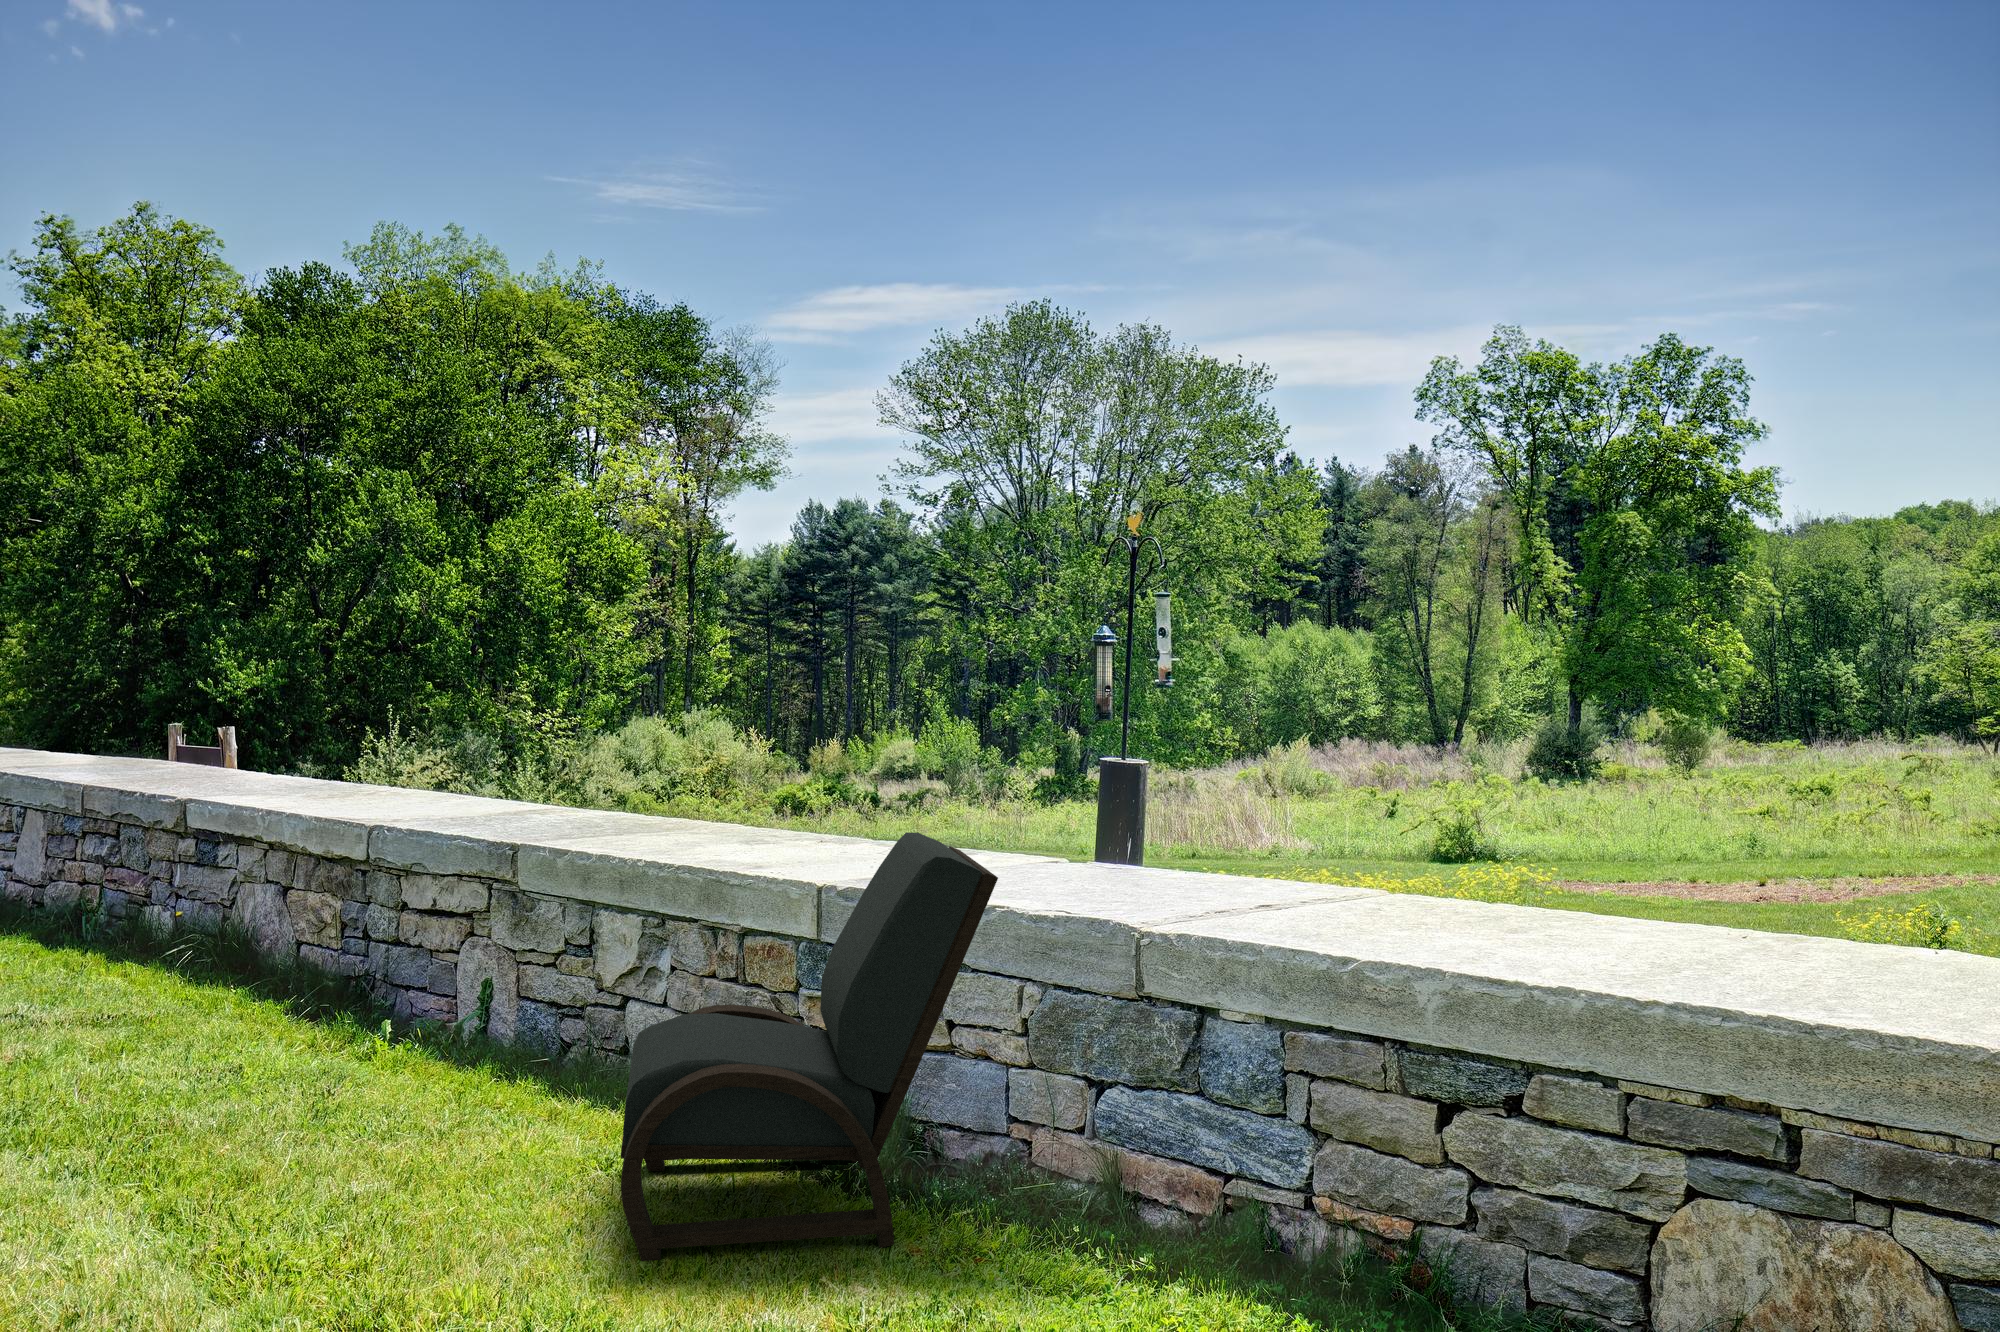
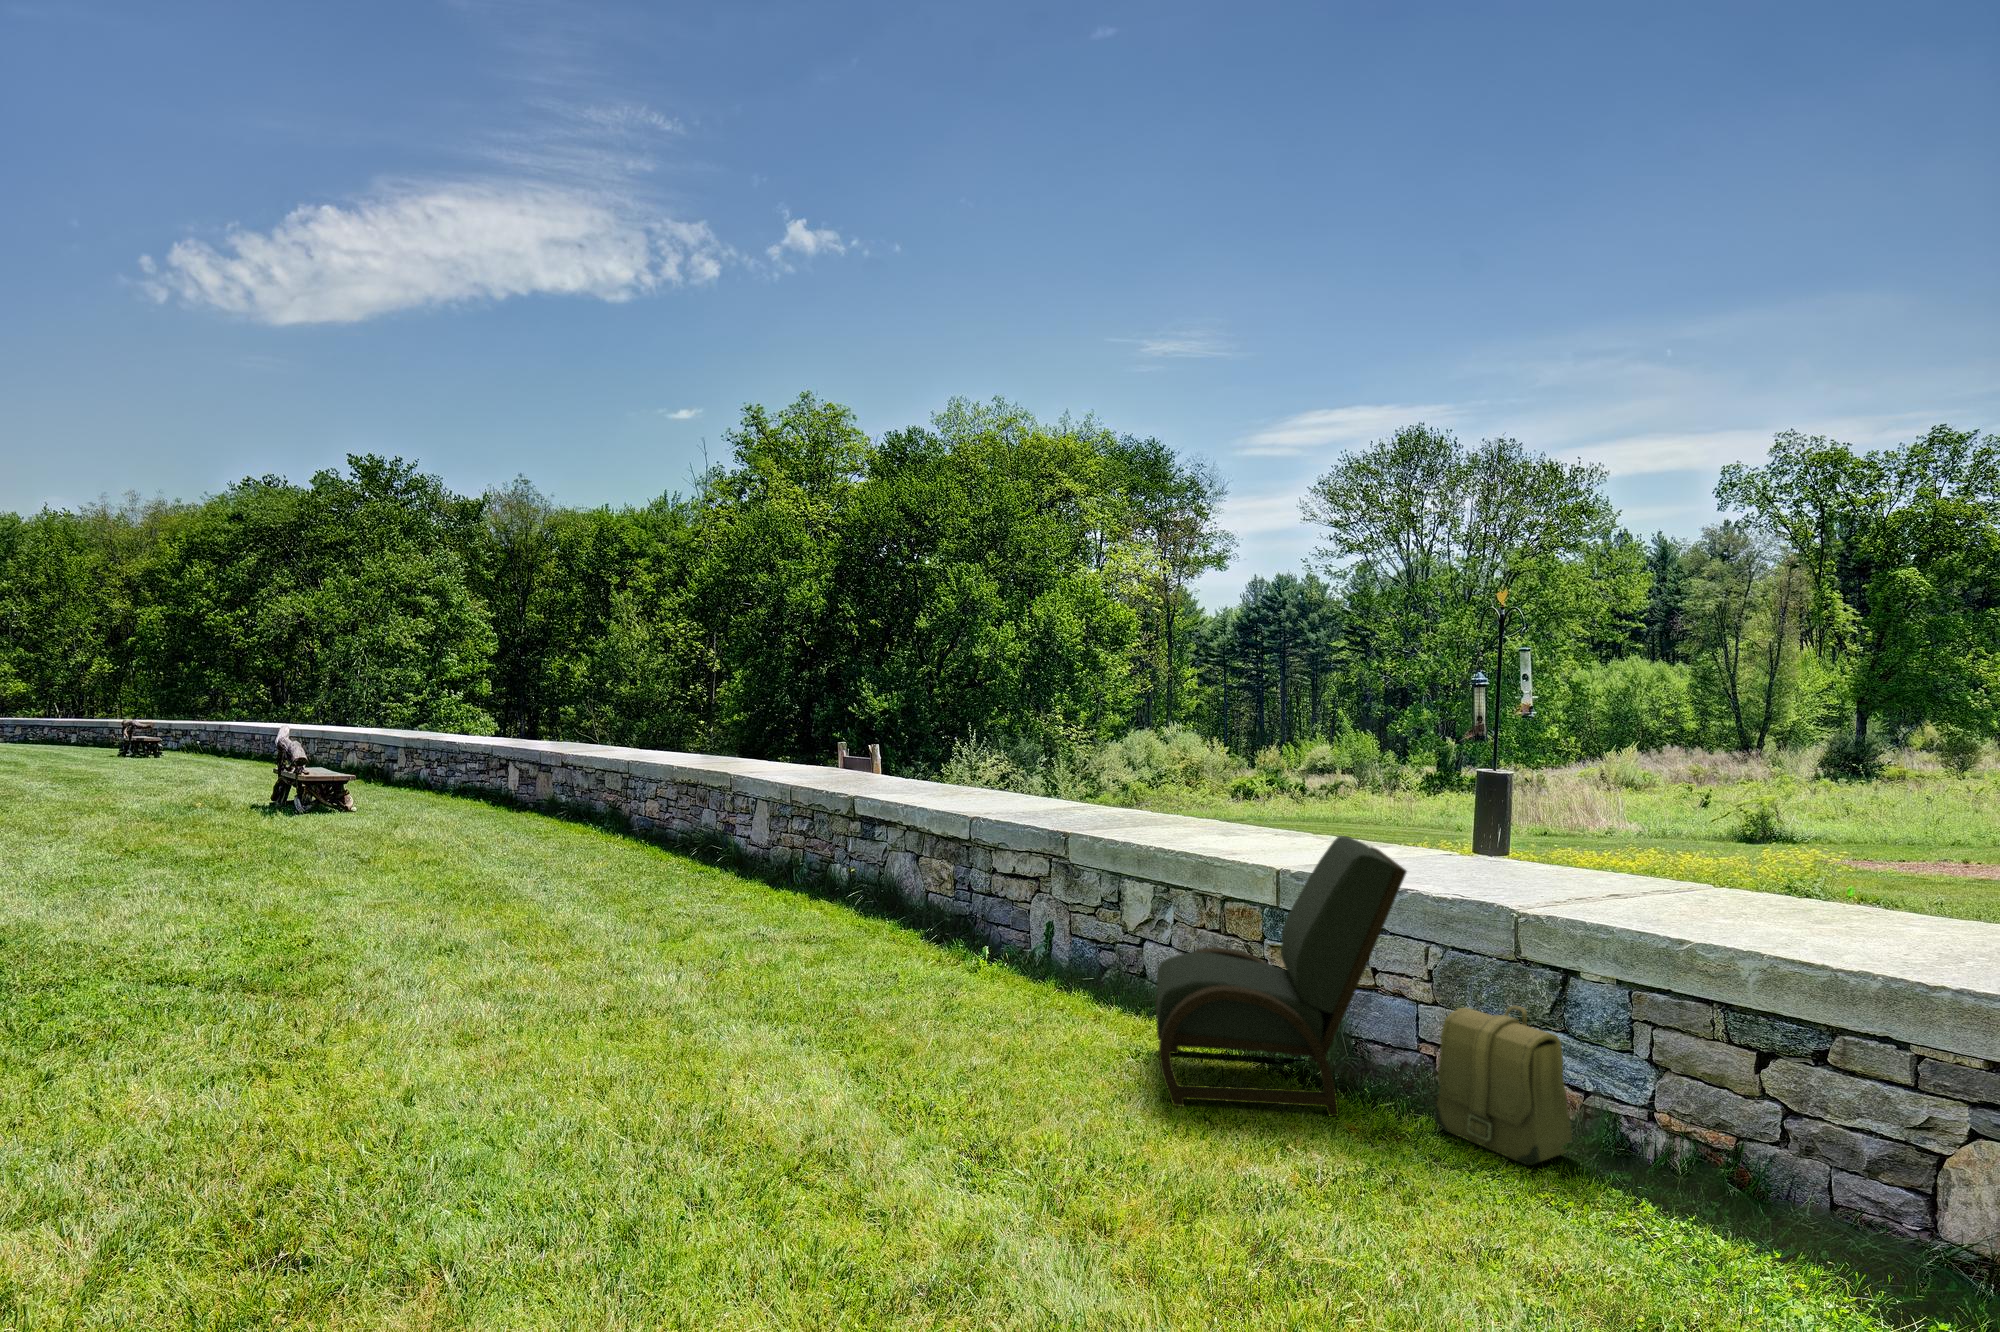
backpack: none [1027,1061,1206,1290] -> present [1435,1006,1572,1165]

